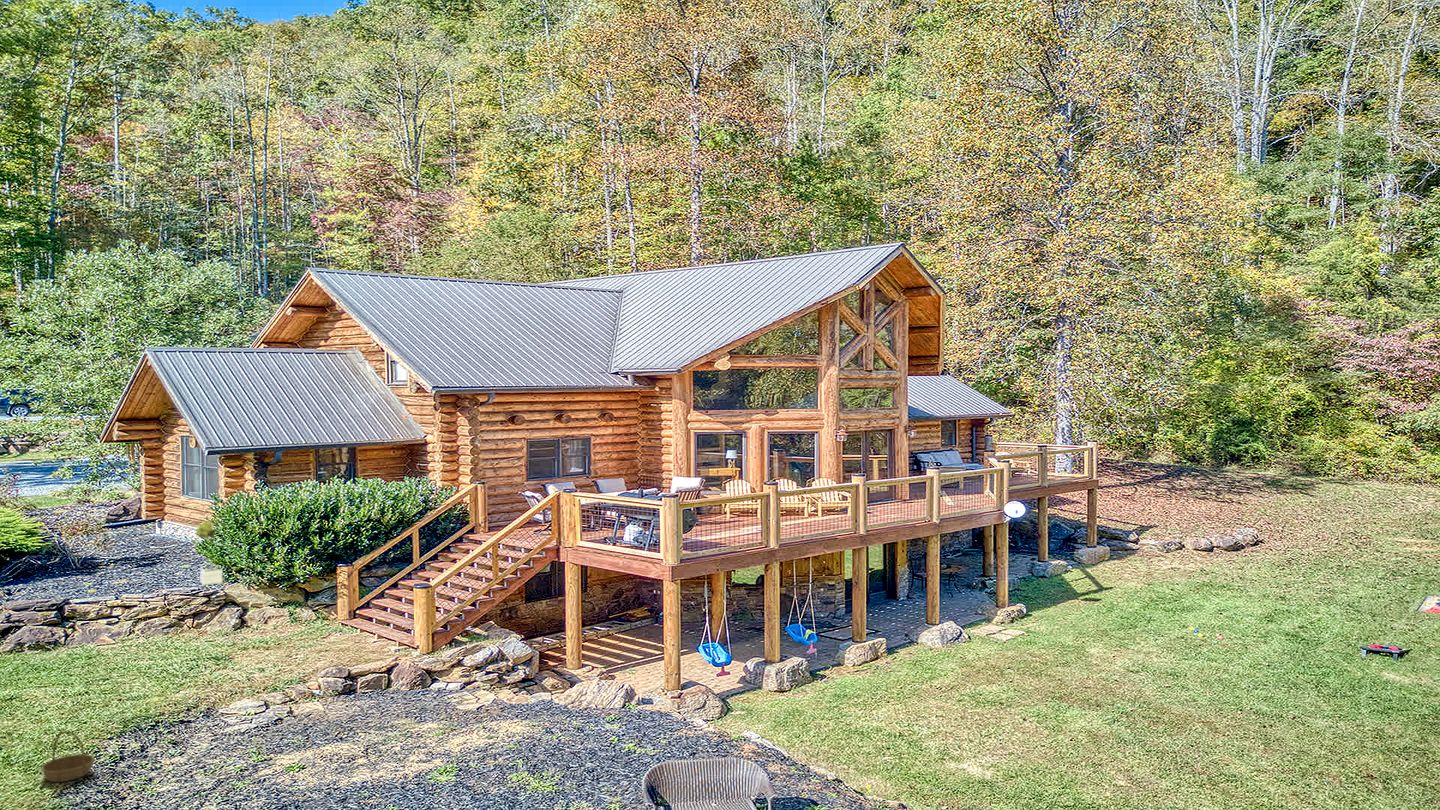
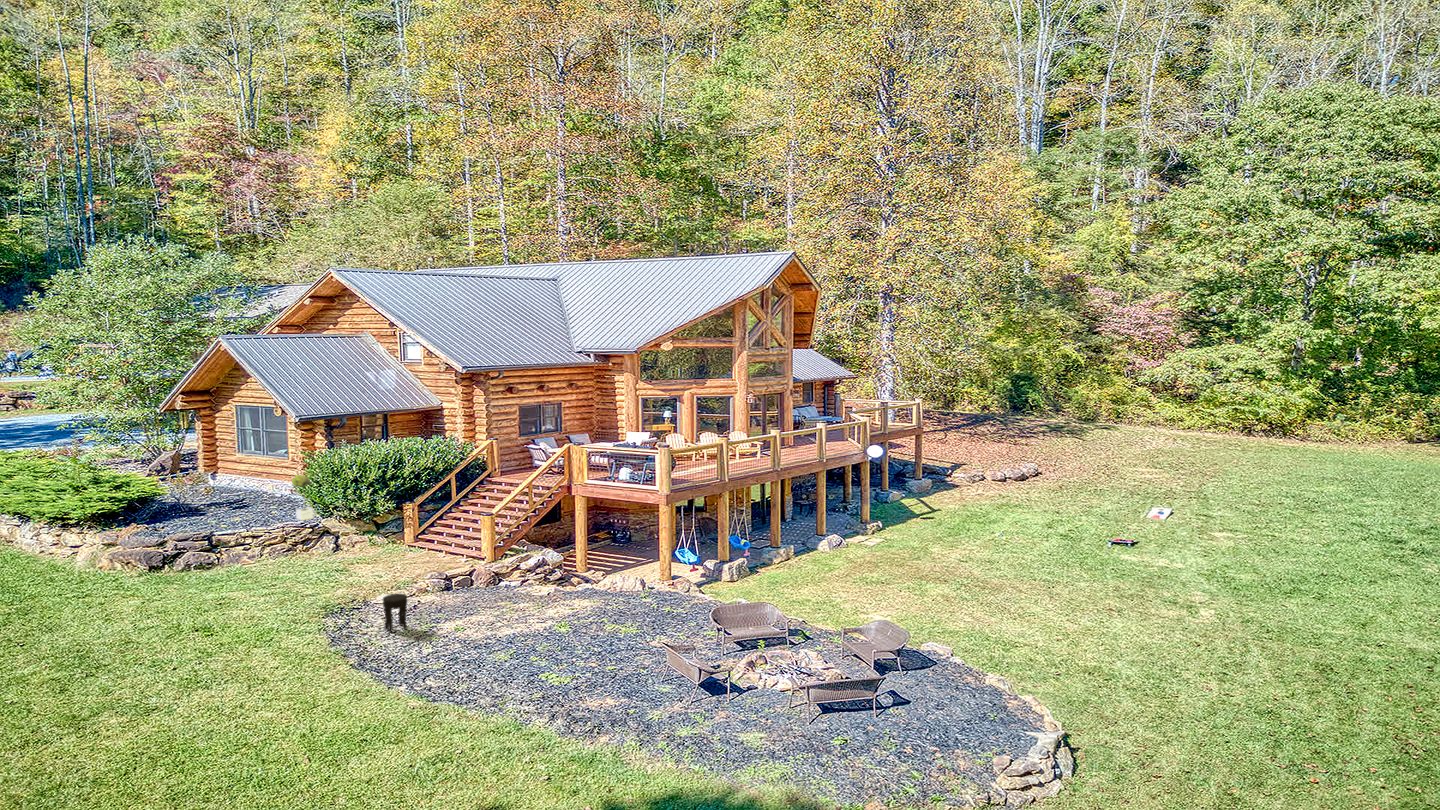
side table: none [185,702,230,770] -> present [383,593,408,632]
basket: present [41,731,94,782] -> none [306,614,334,643]

